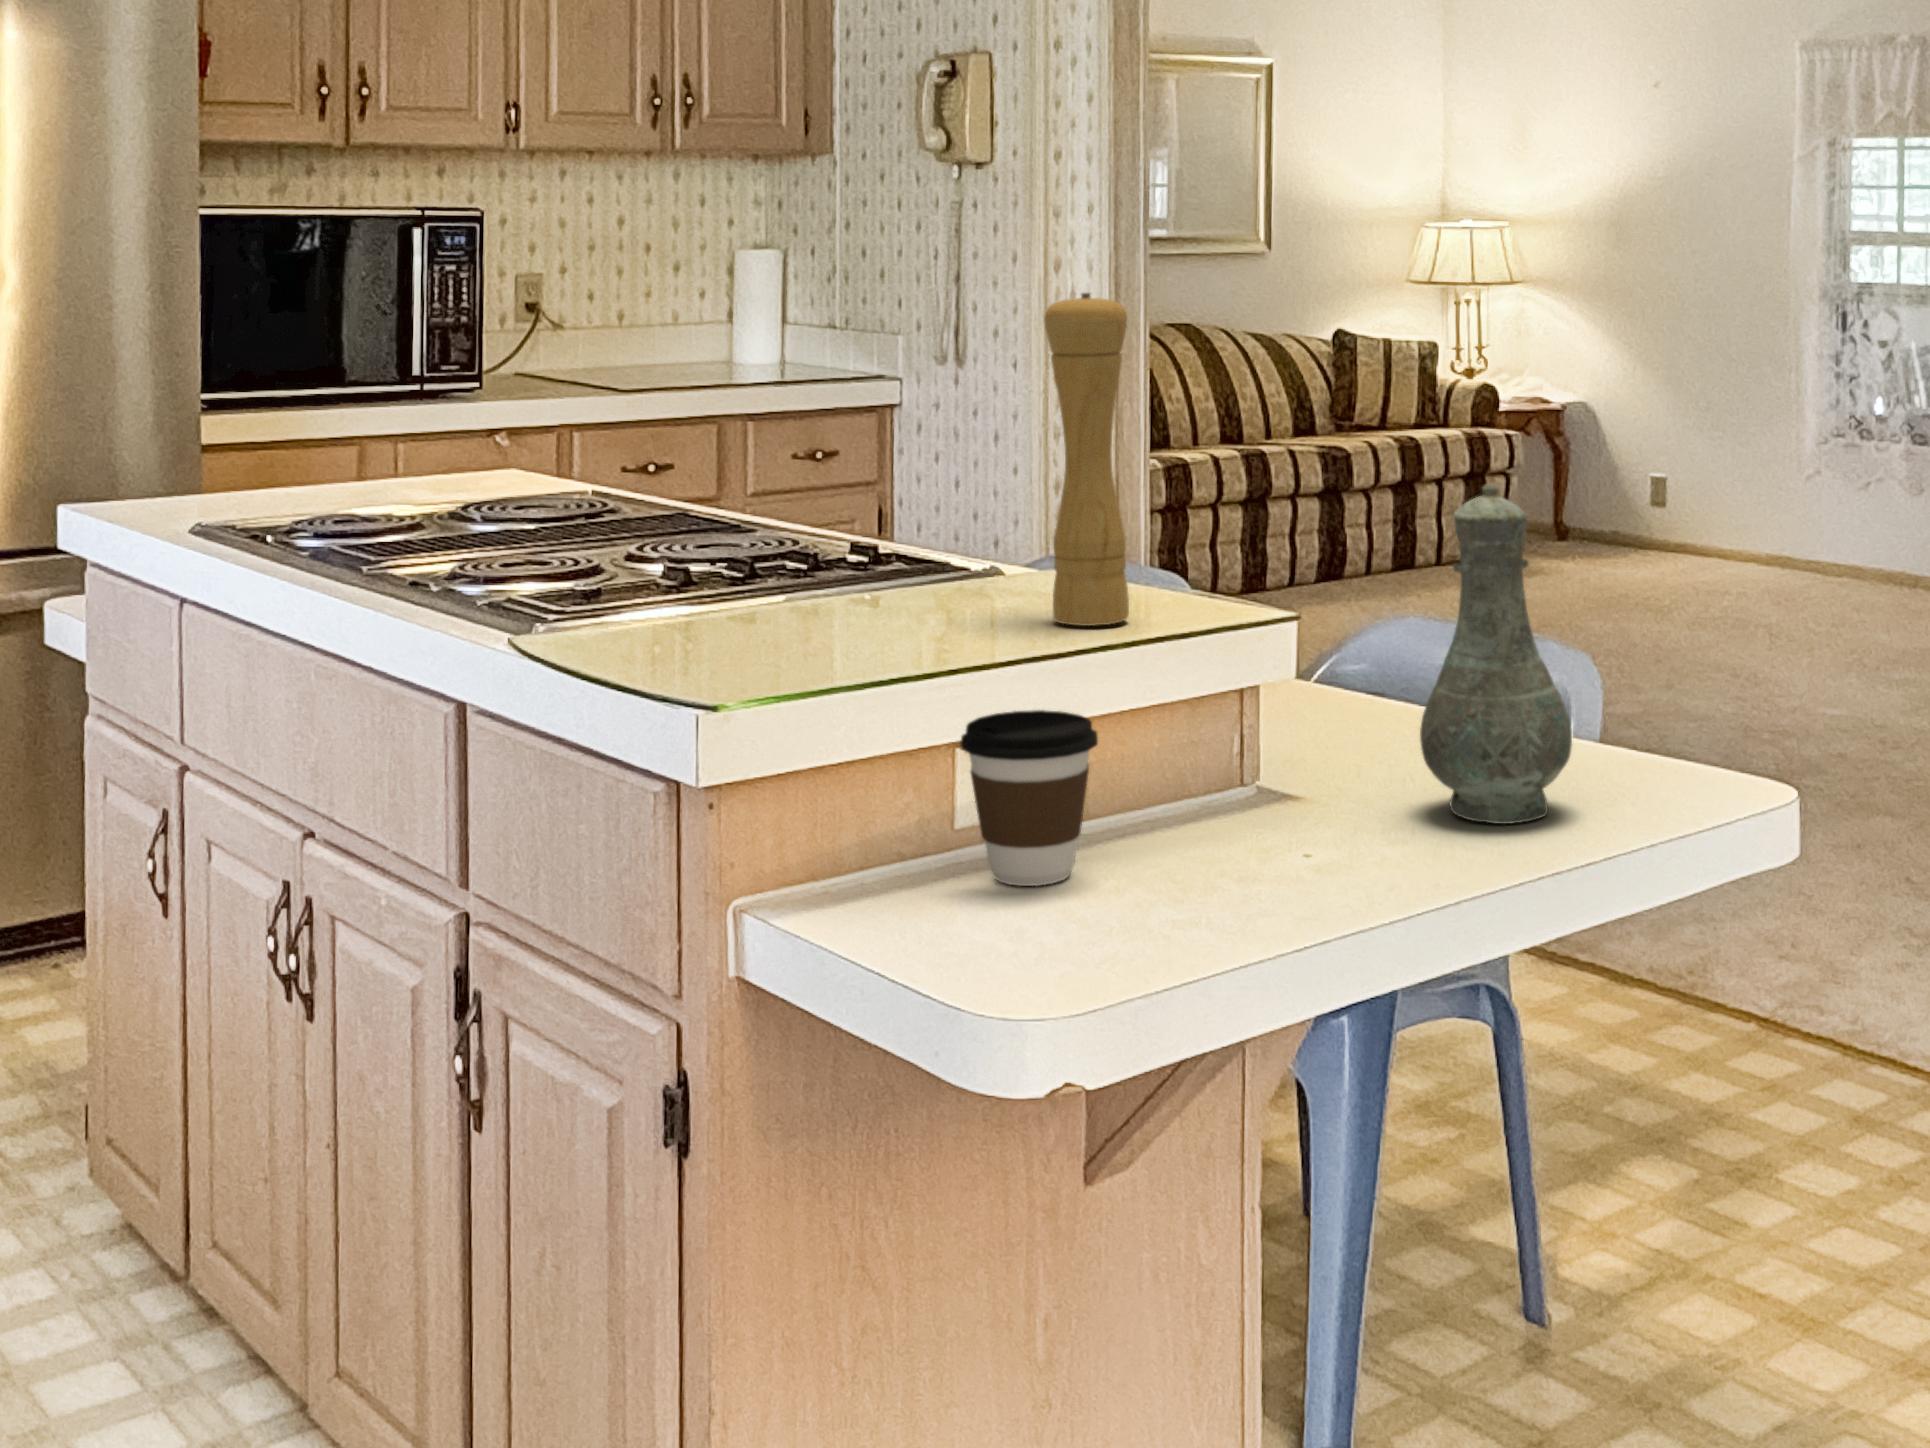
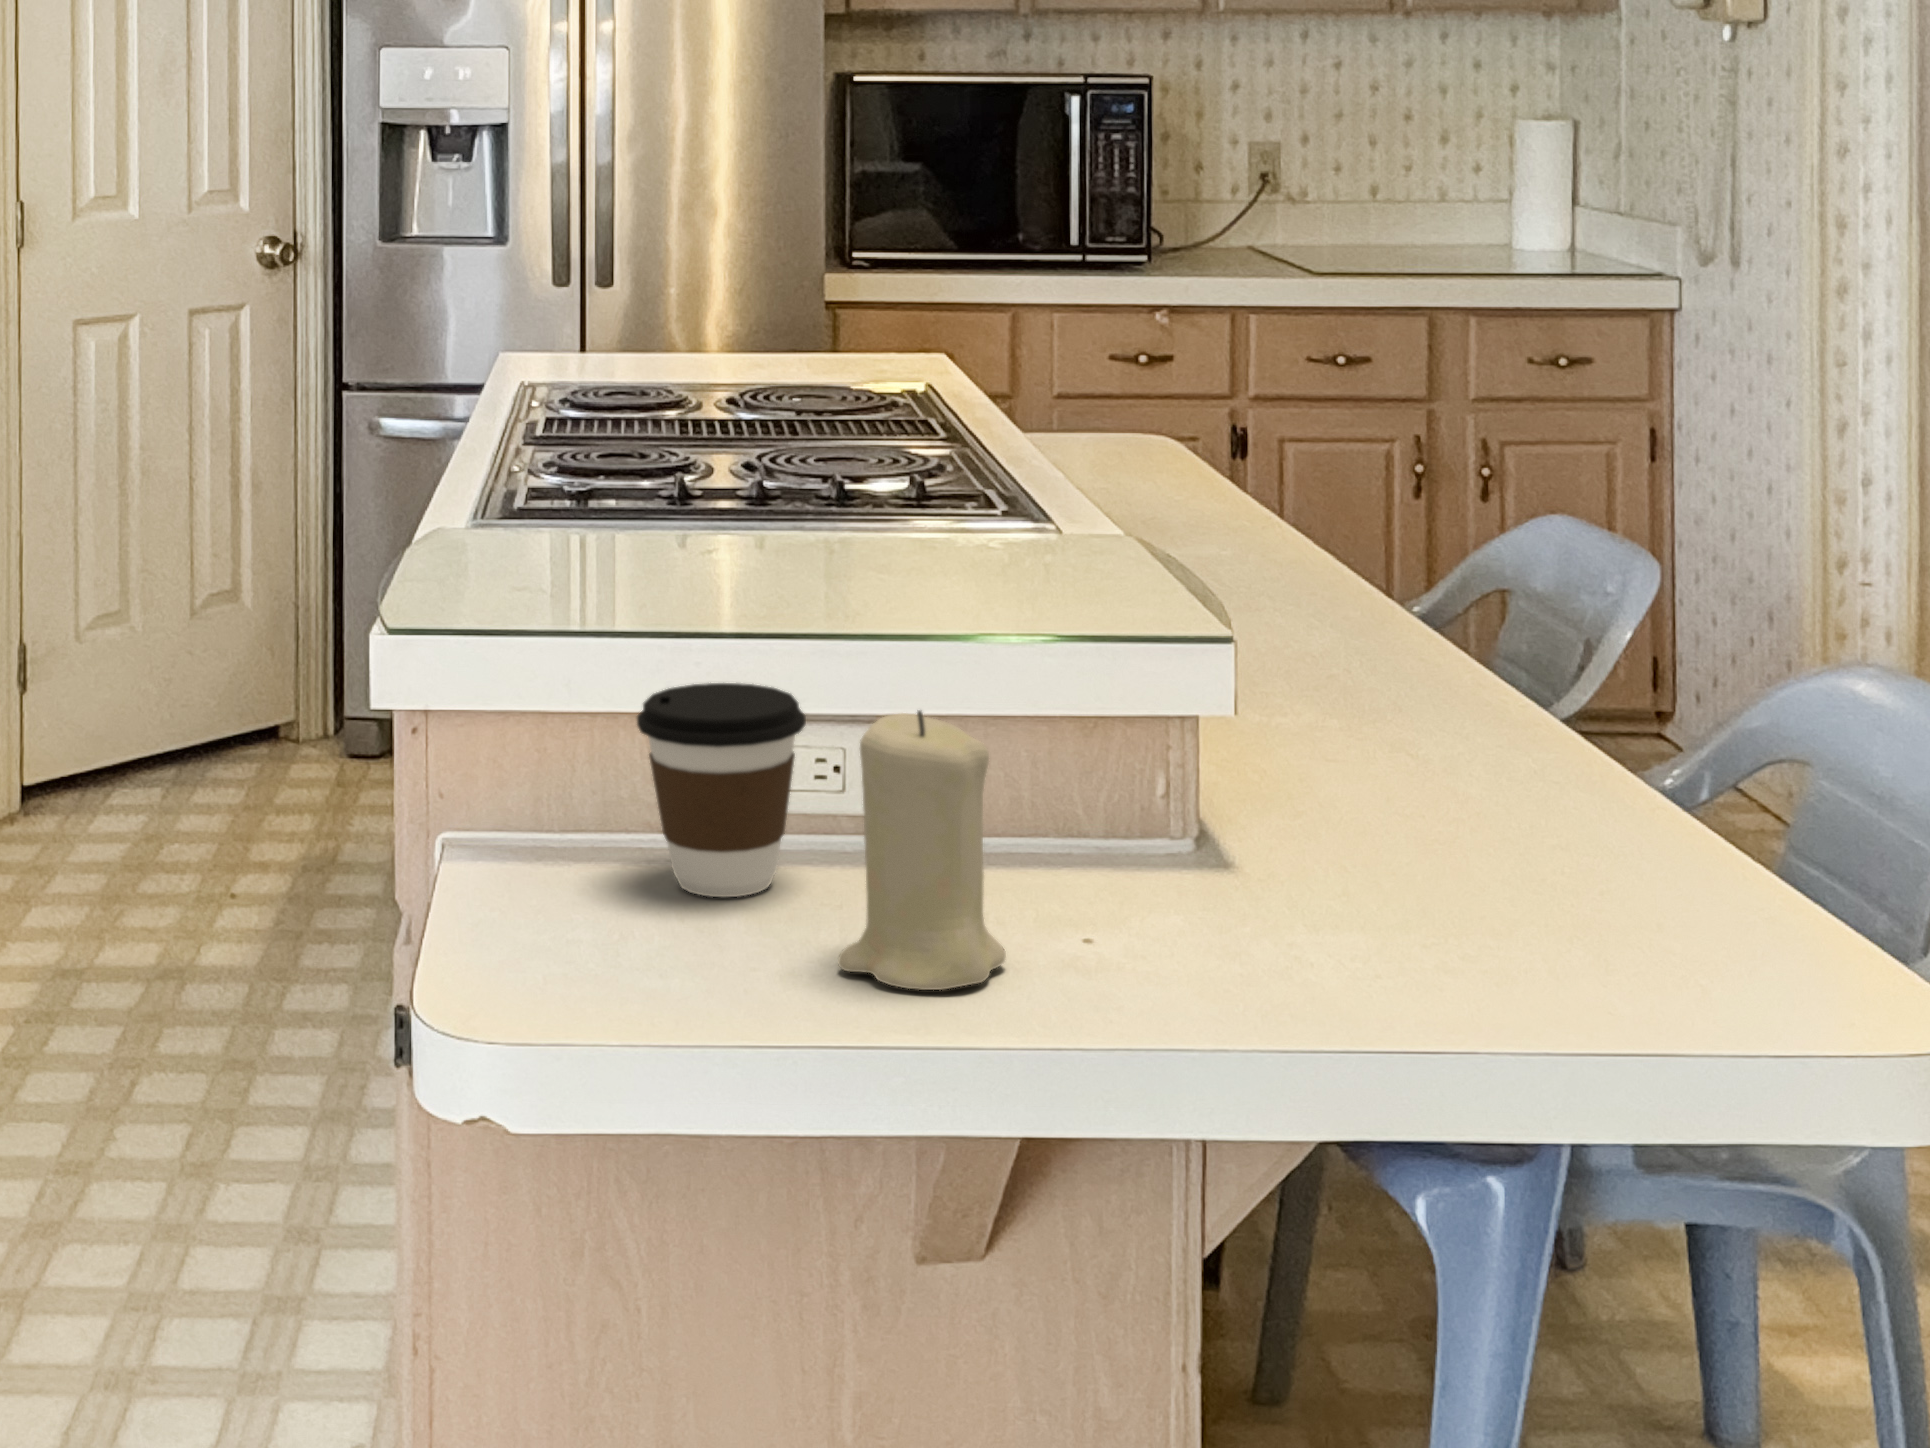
pepper mill: present [1044,293,1129,626] -> none [961,178,1070,597]
vase: present [1420,483,1572,824] -> none [1283,463,1512,959]
candle: none [1221,692,1341,902] -> present [838,711,1006,990]

